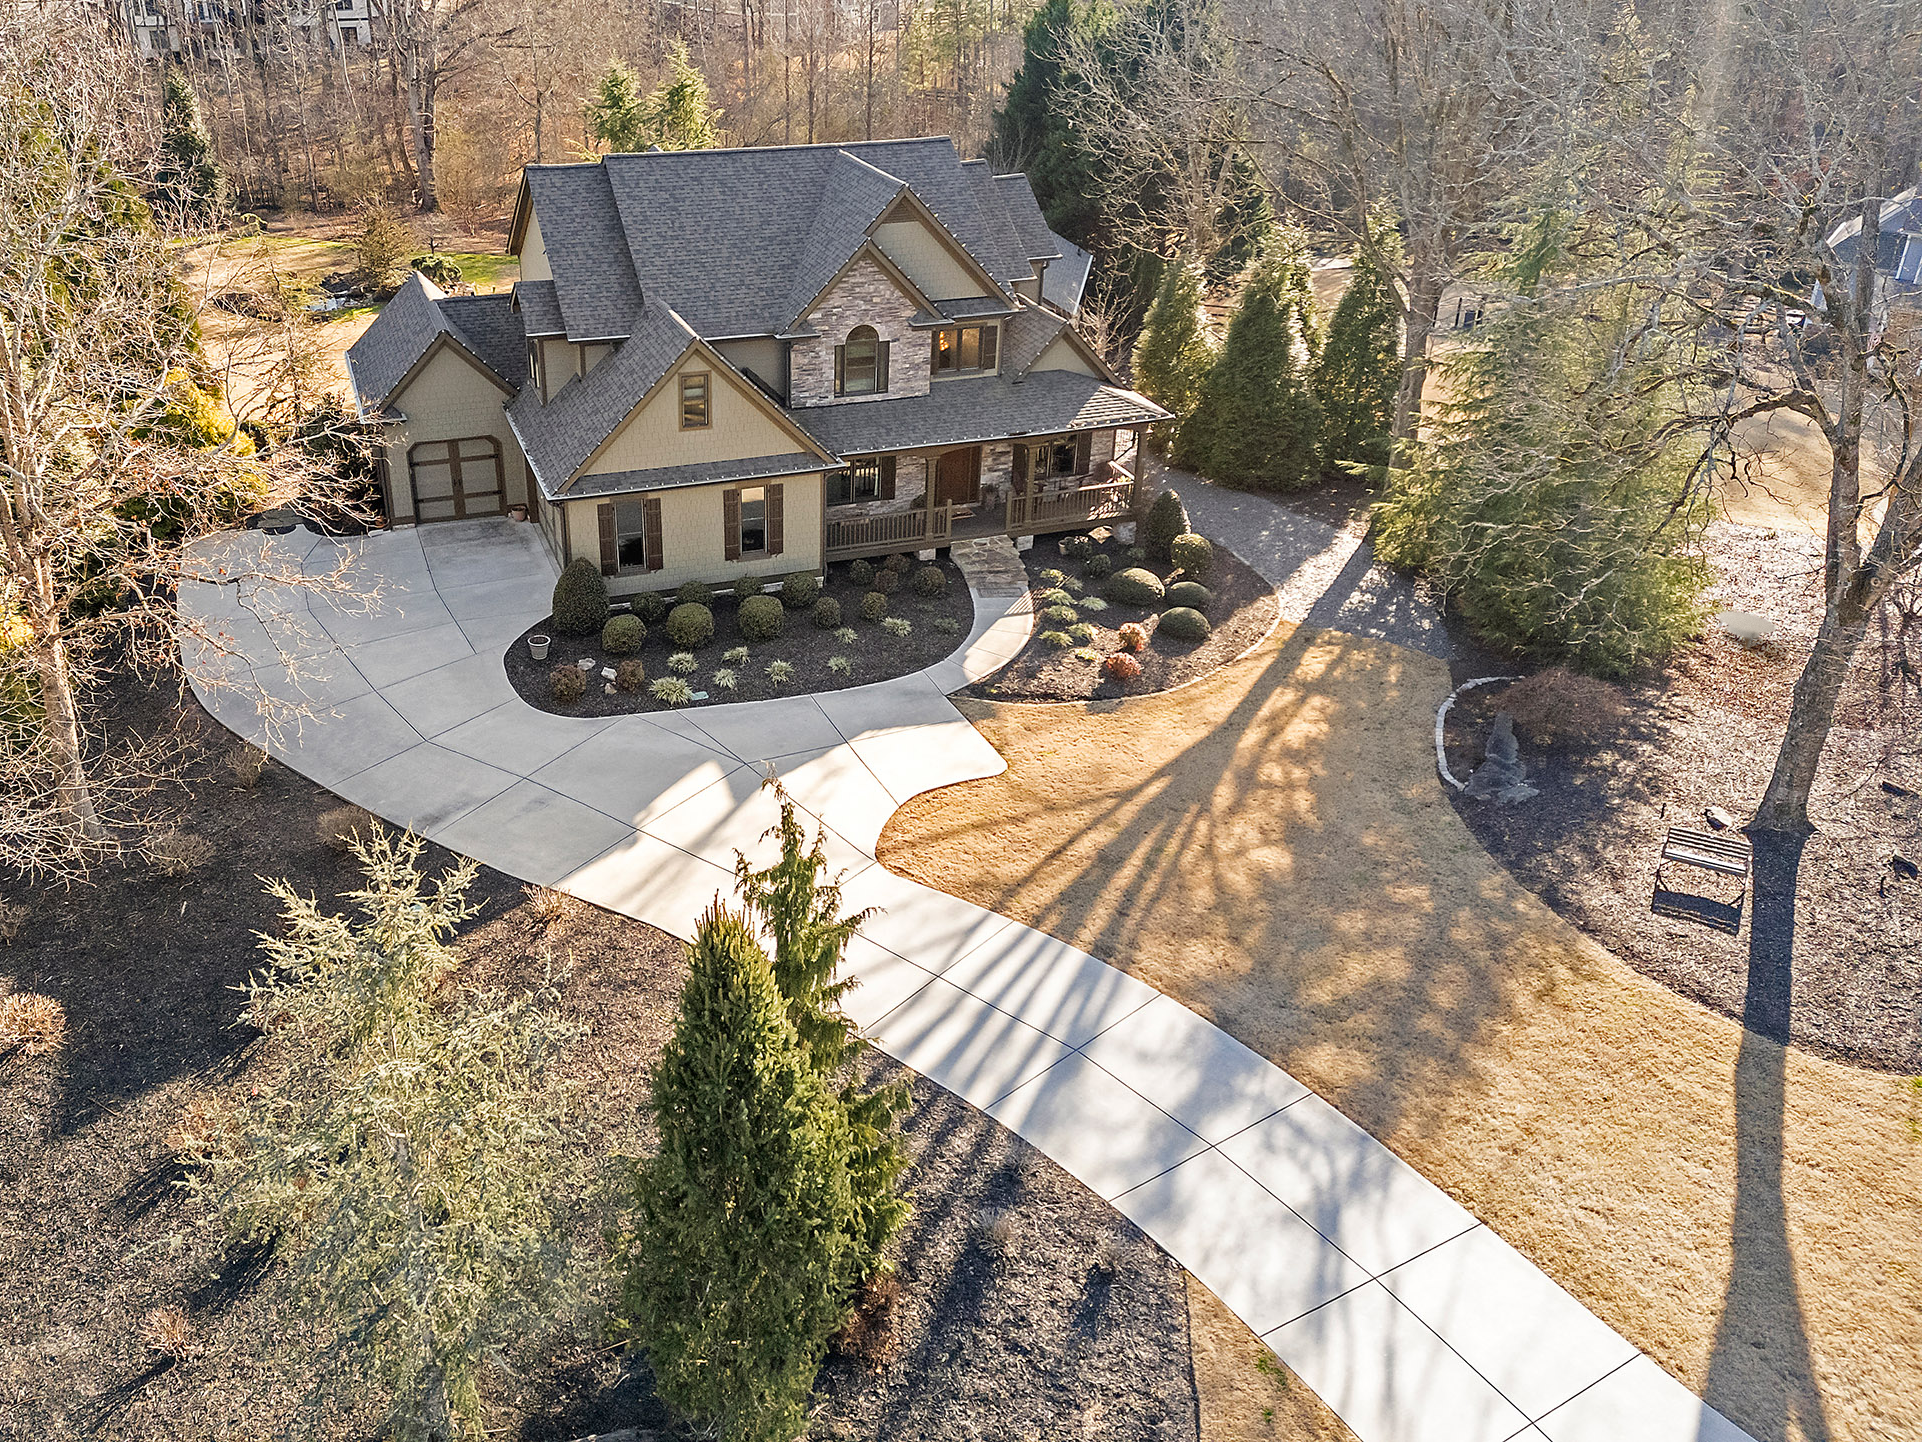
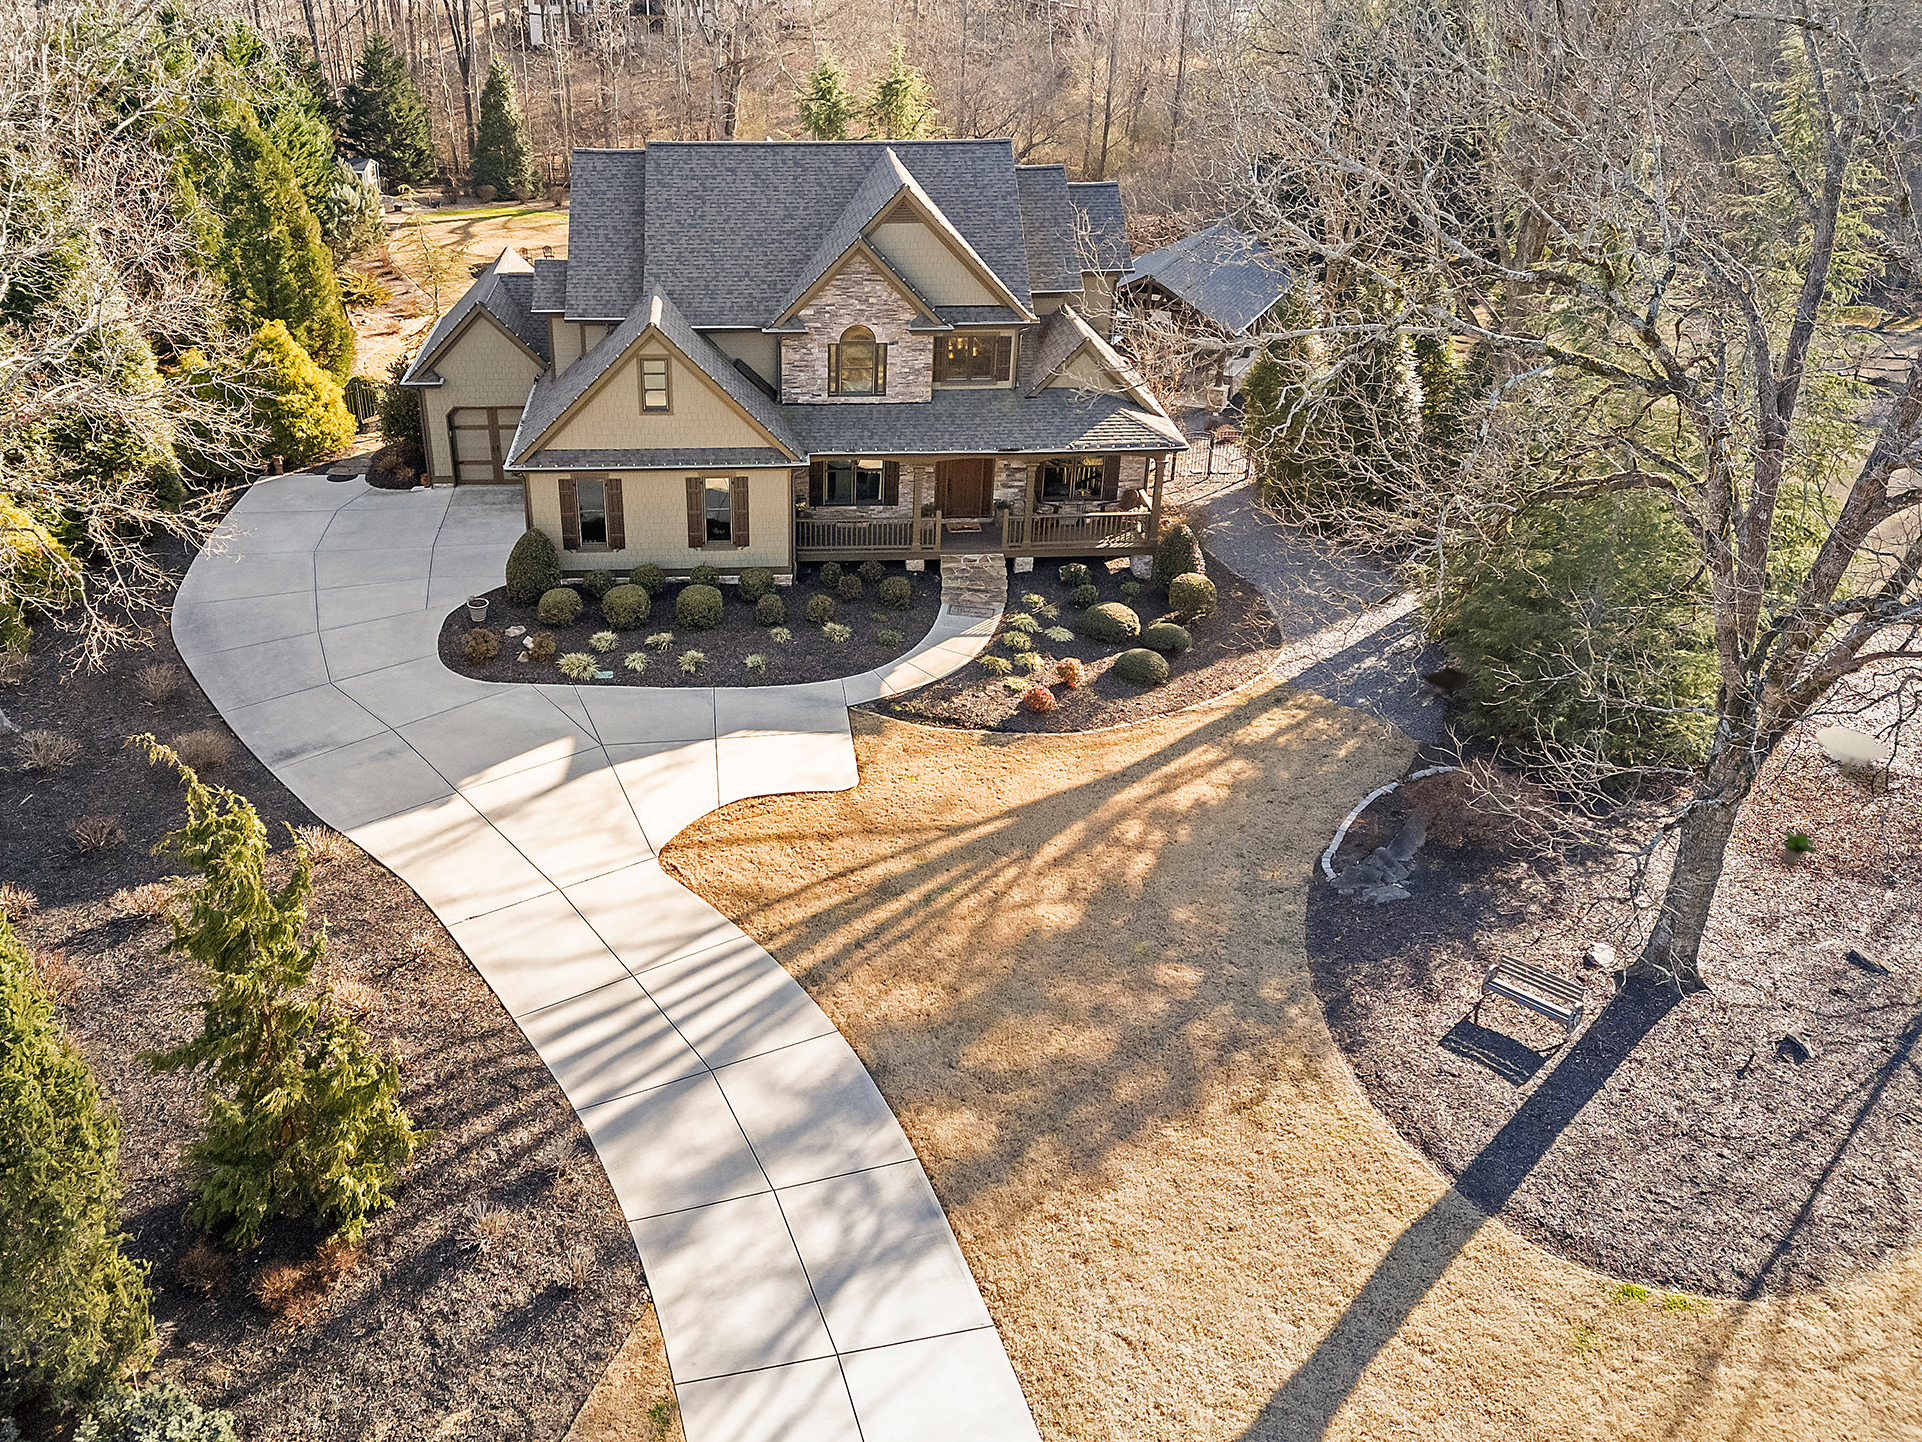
lounge chair: none [1408,595,1456,625] -> present [1422,666,1470,696]
potted plant: none [1754,696,1784,723] -> present [1783,831,1817,864]

